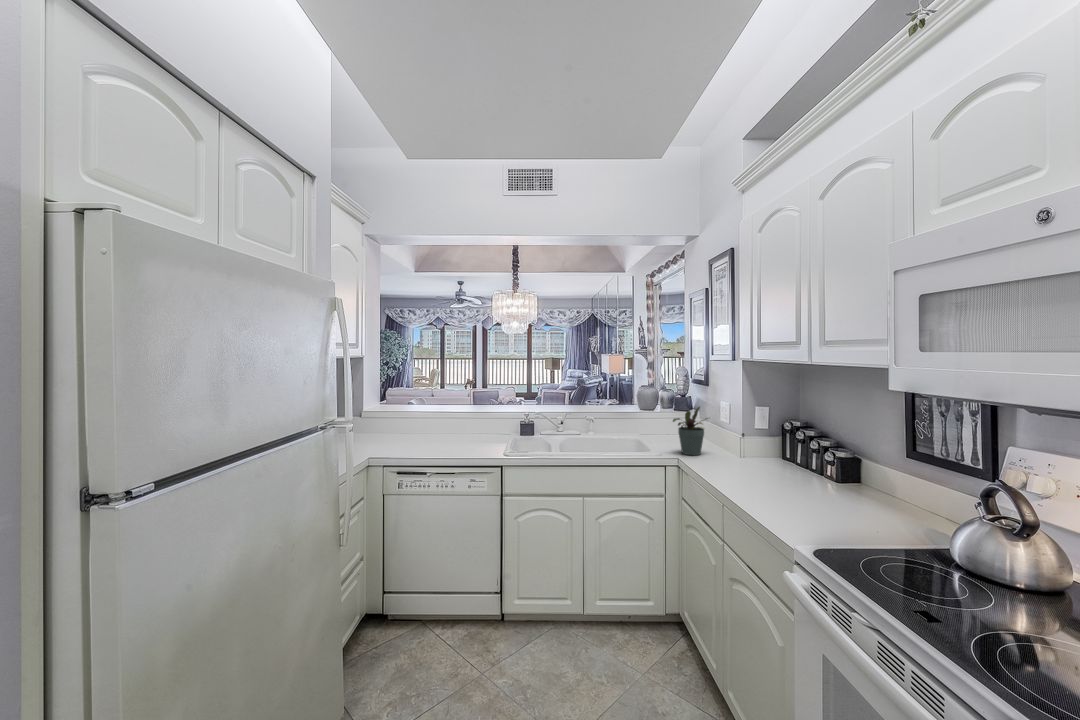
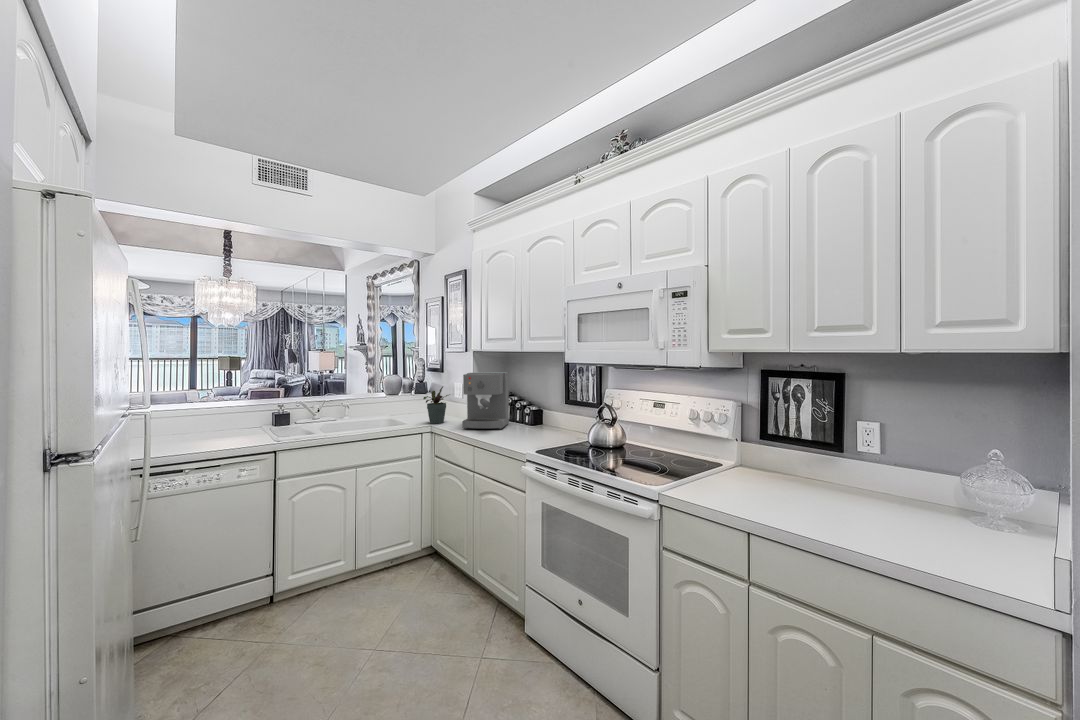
coffee maker: none [716,391,796,482] -> present [462,372,509,429]

